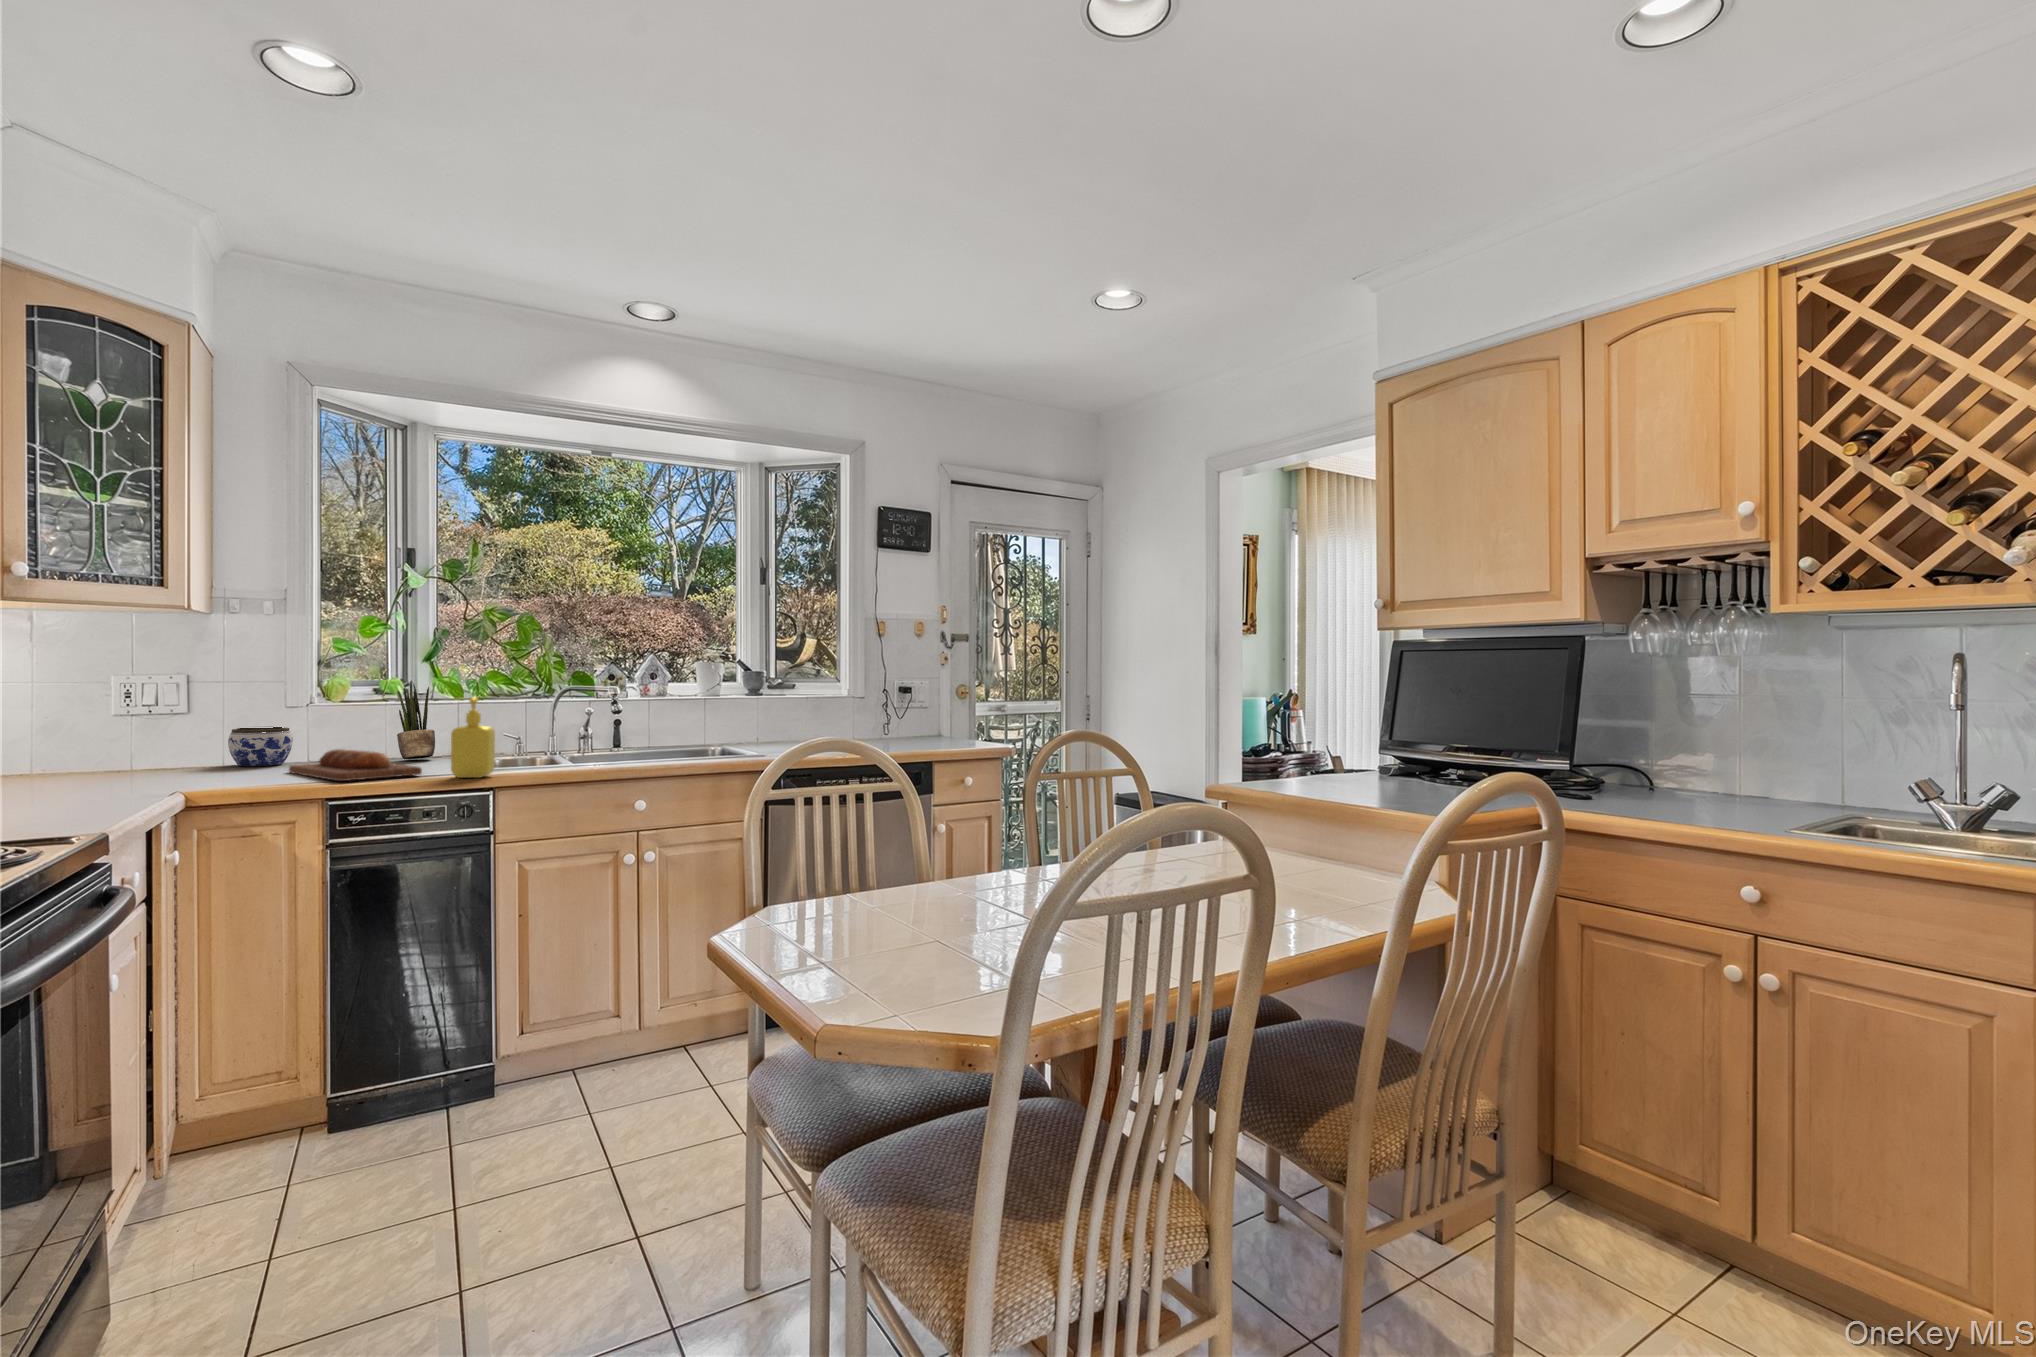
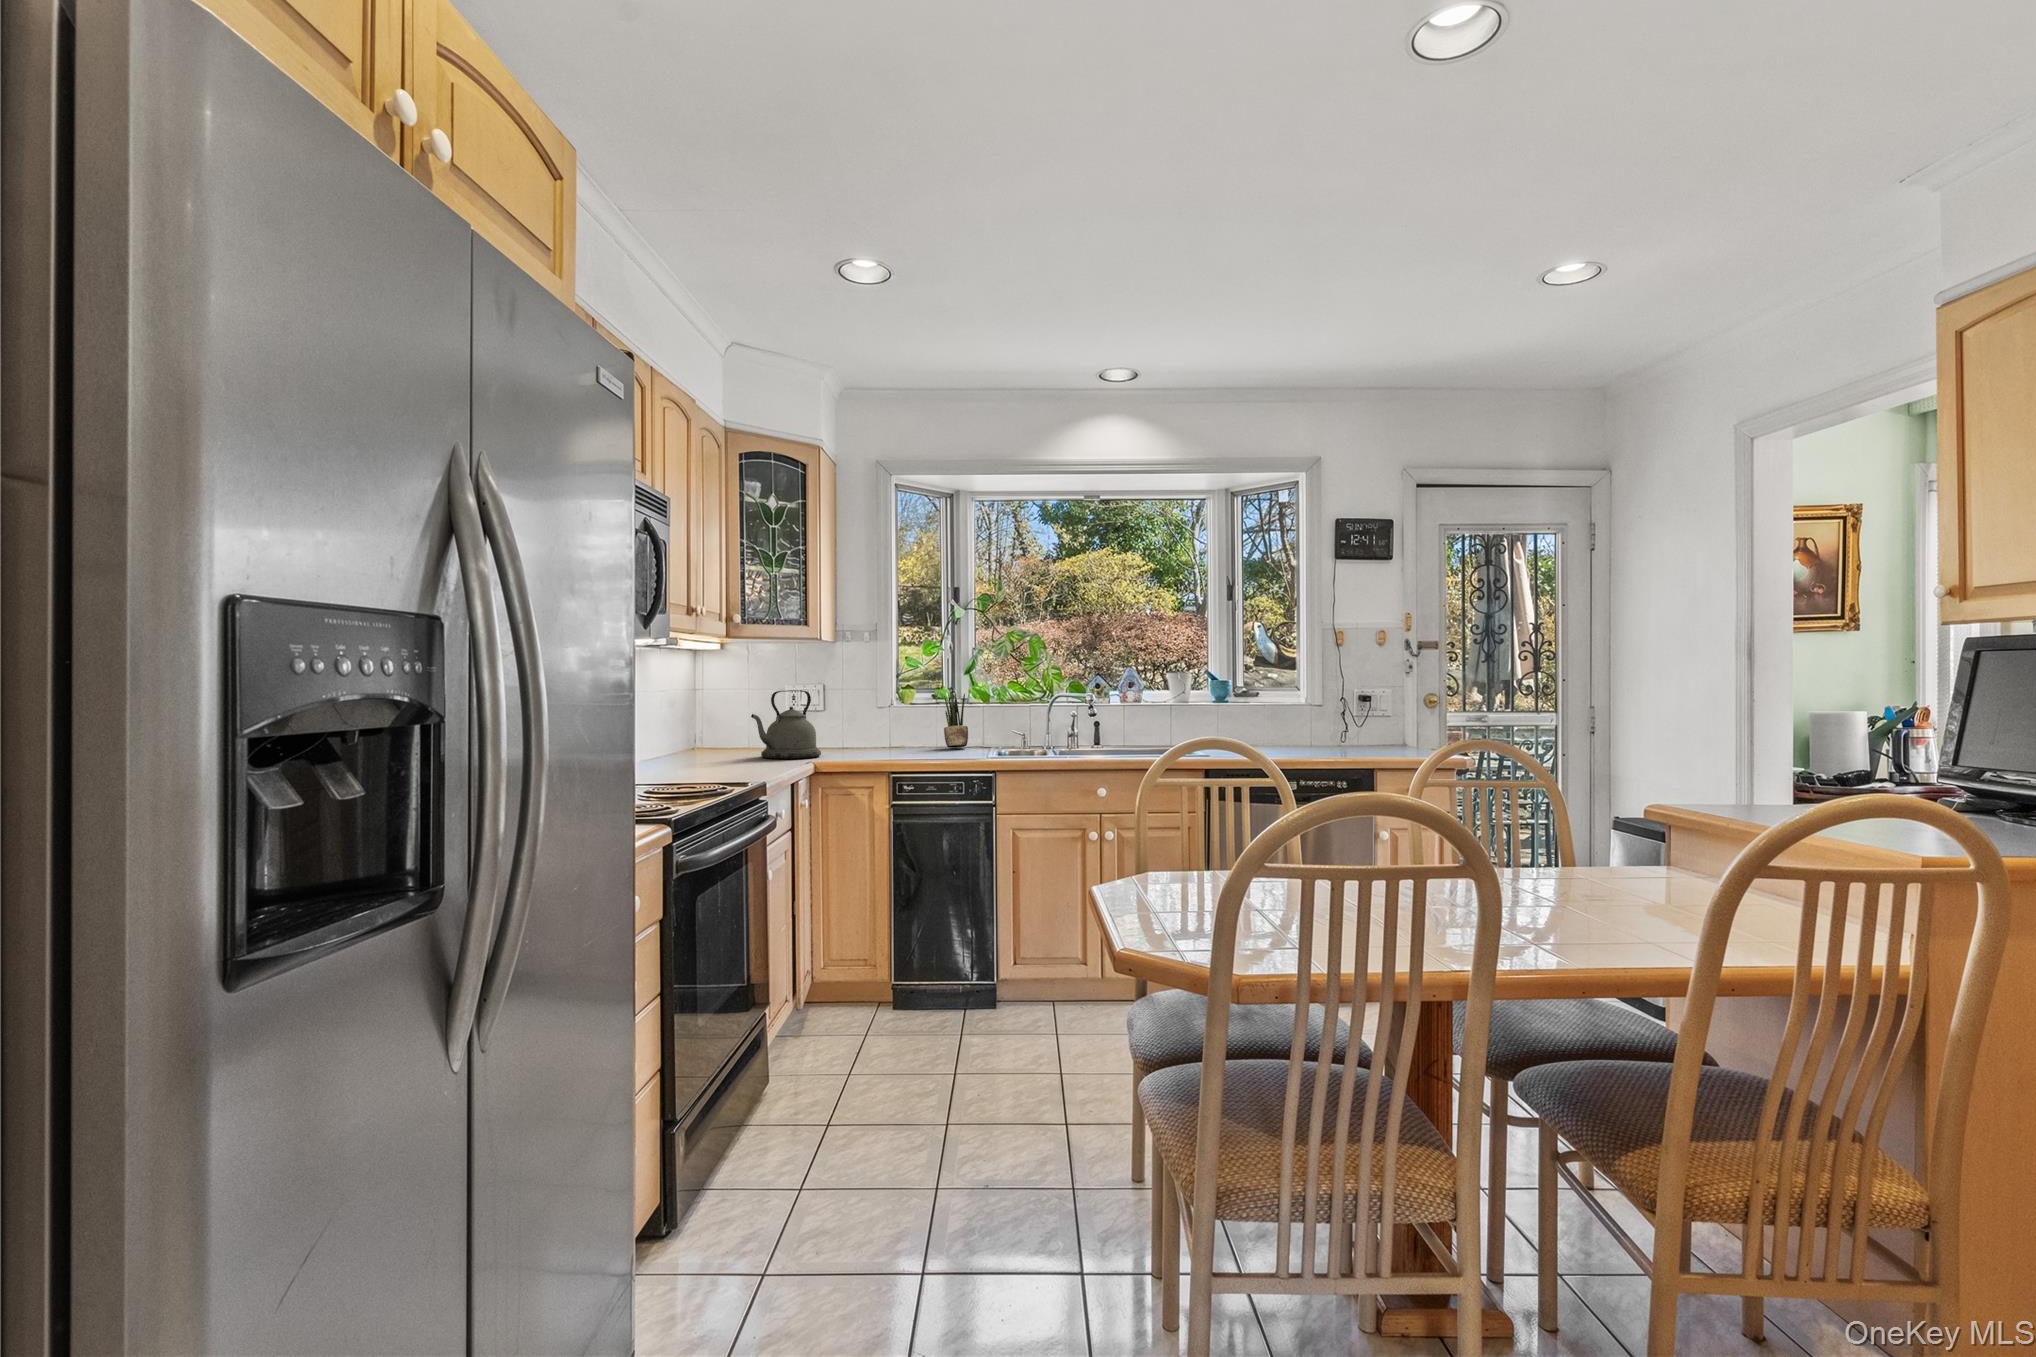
kettle: none [54,684,192,790] -> present [751,690,821,759]
soap dispenser: present [451,697,495,778] -> none [966,701,996,762]
jar: present [228,727,293,766] -> none [845,721,882,748]
bread loaf: present [289,749,422,781] -> none [875,738,950,760]

